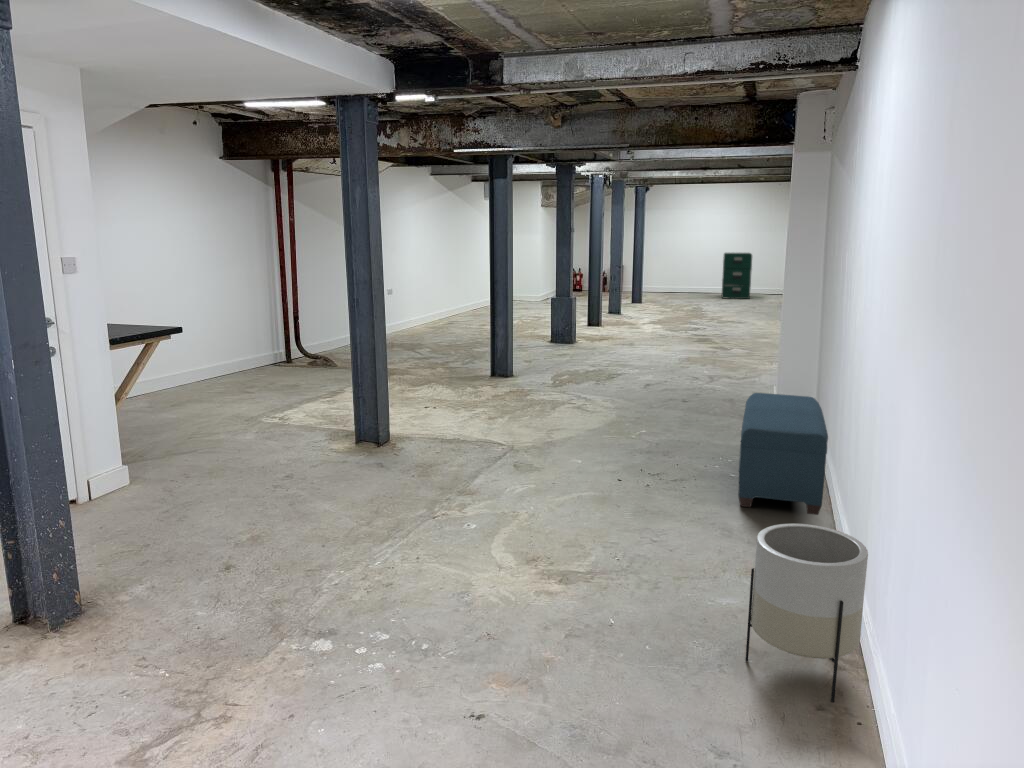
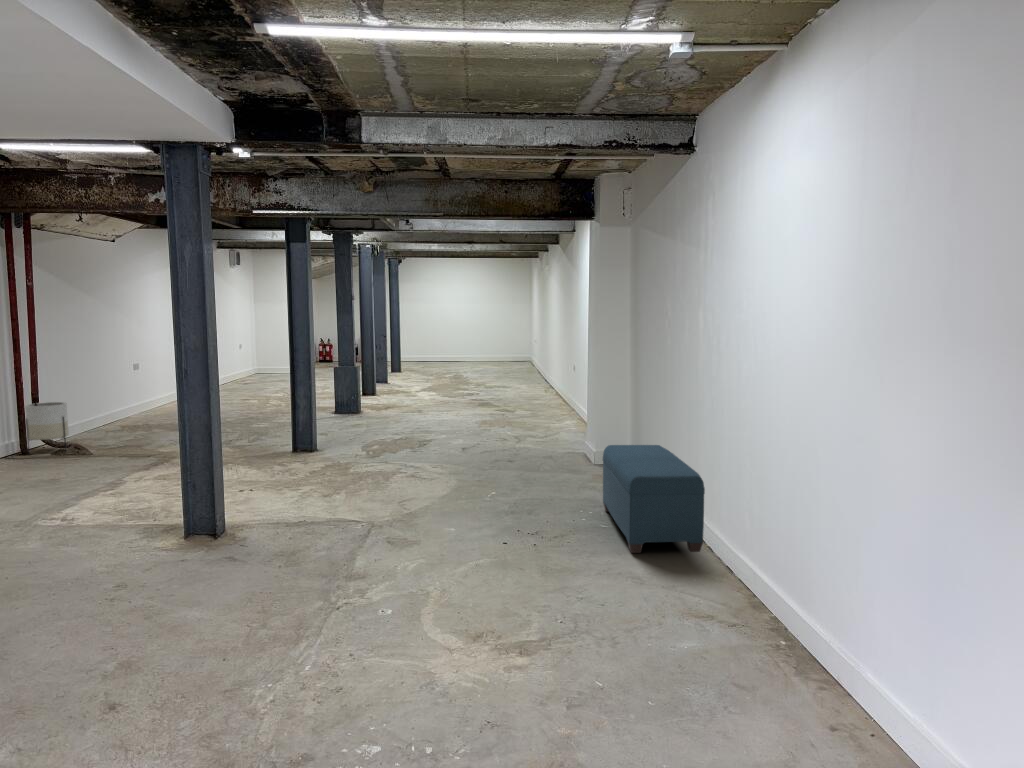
filing cabinet: present [722,253,752,299] -> none [472,322,500,365]
planter: present [746,524,868,702] -> present [25,402,69,453]

